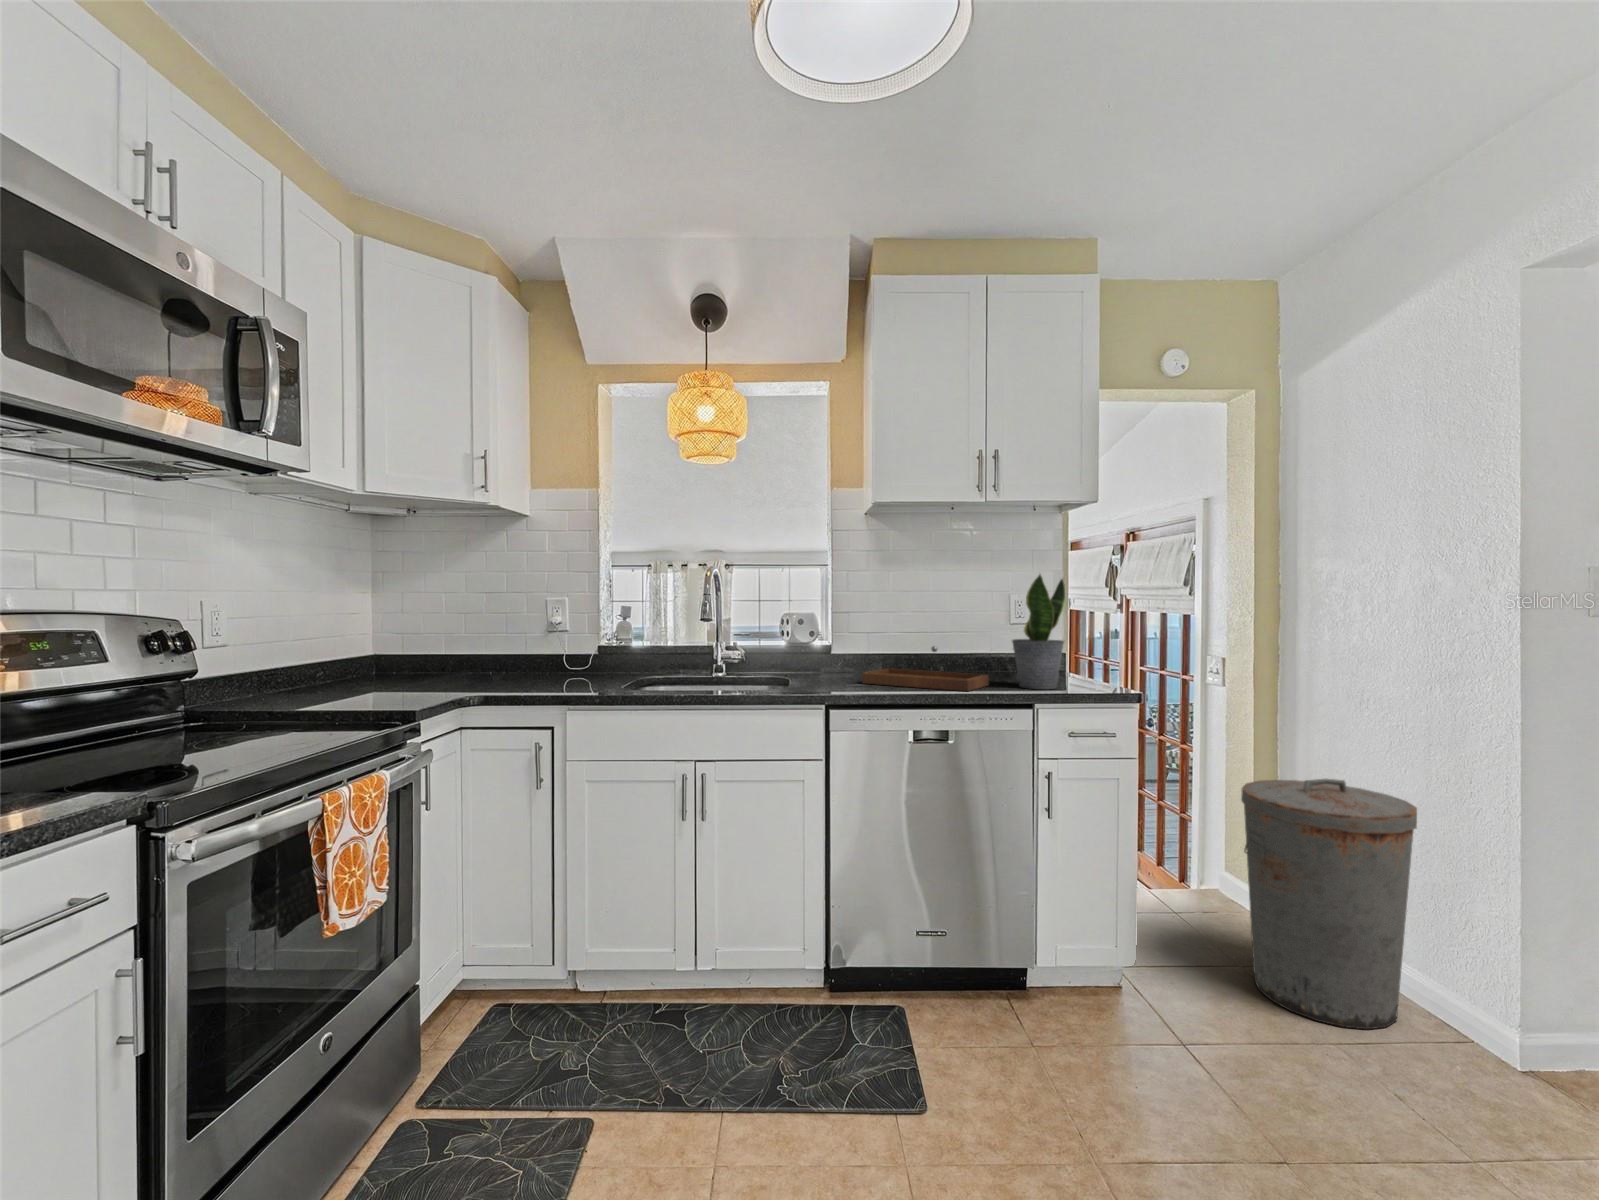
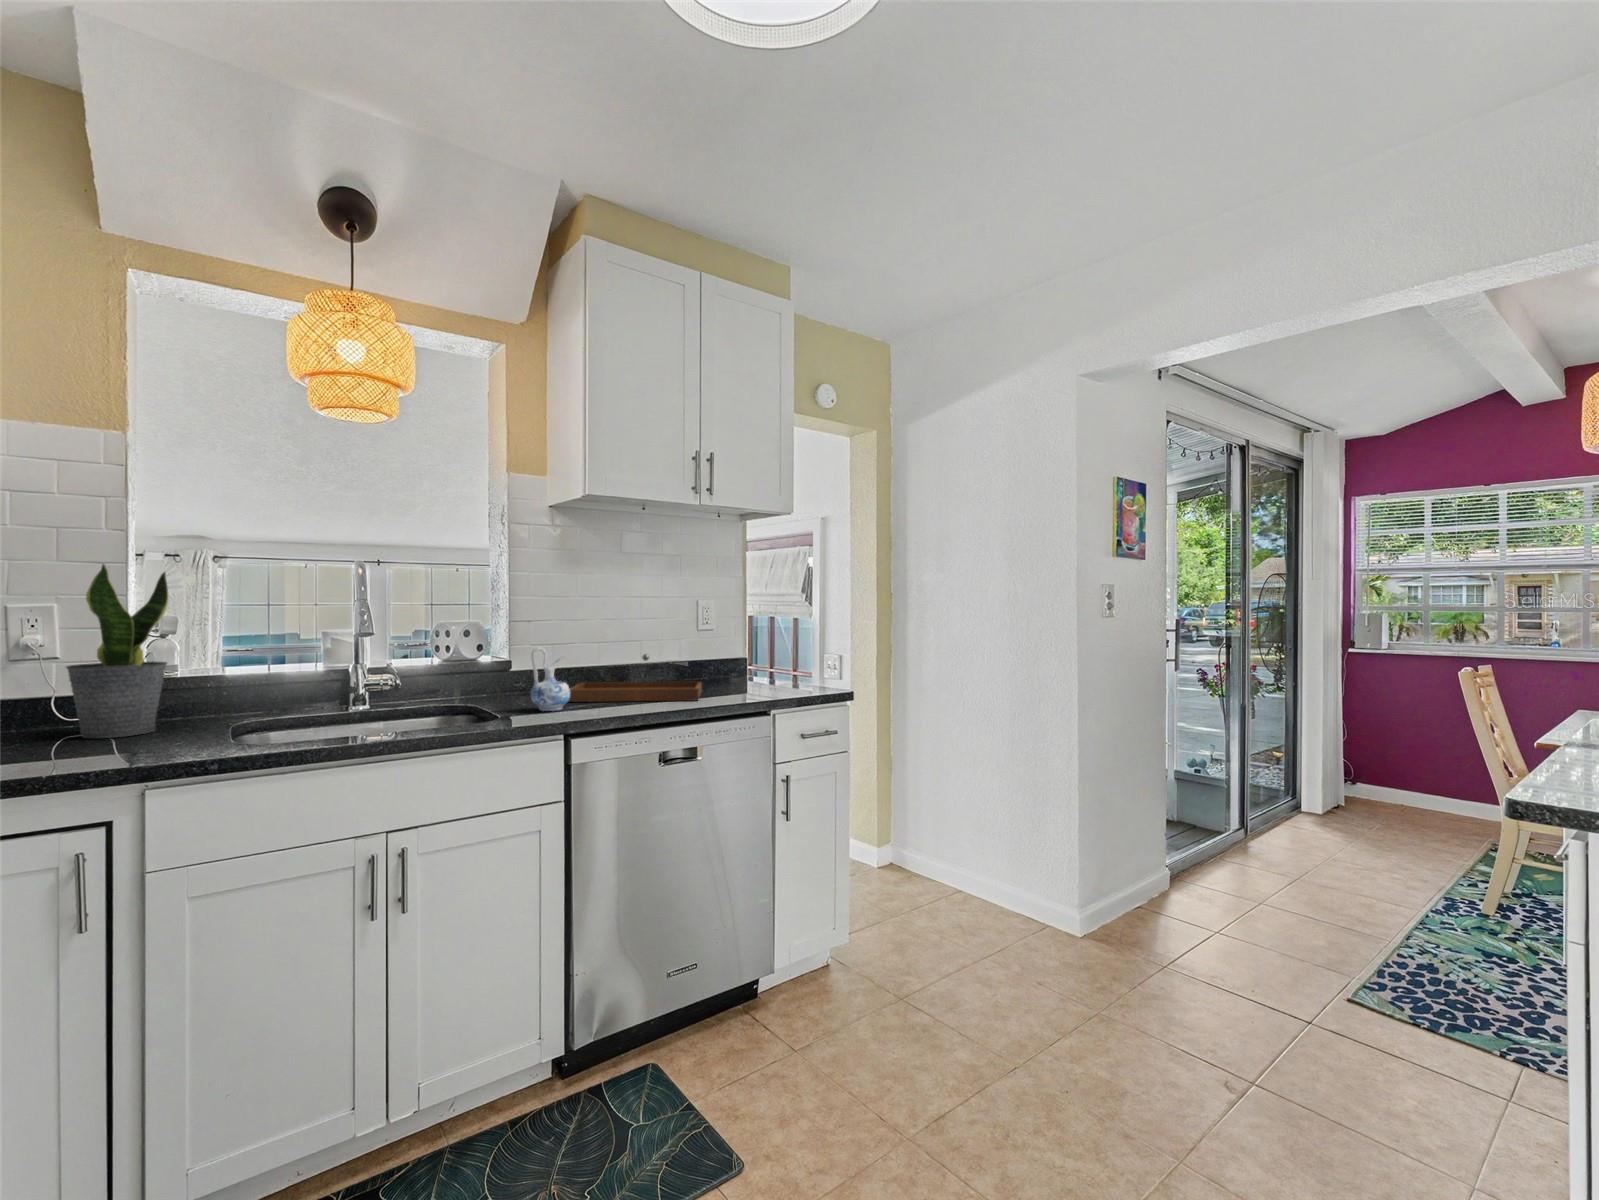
potted plant: present [1012,574,1065,689] -> present [66,564,169,738]
ceramic pitcher: none [822,636,853,688] -> present [531,647,570,711]
trash can: present [1241,779,1417,1029] -> none [904,747,1026,948]

